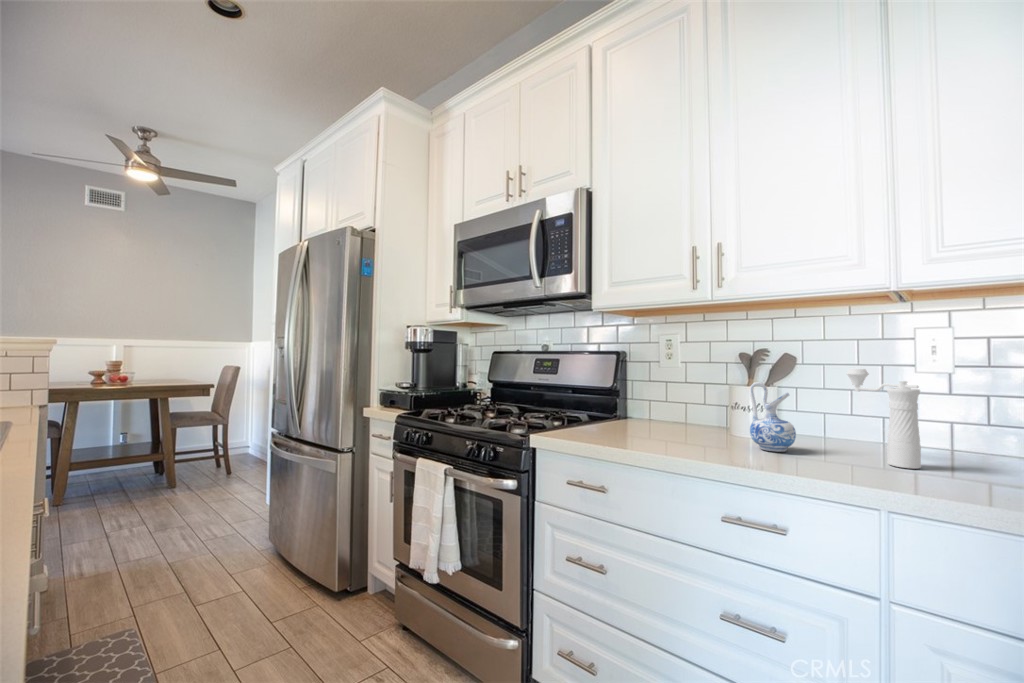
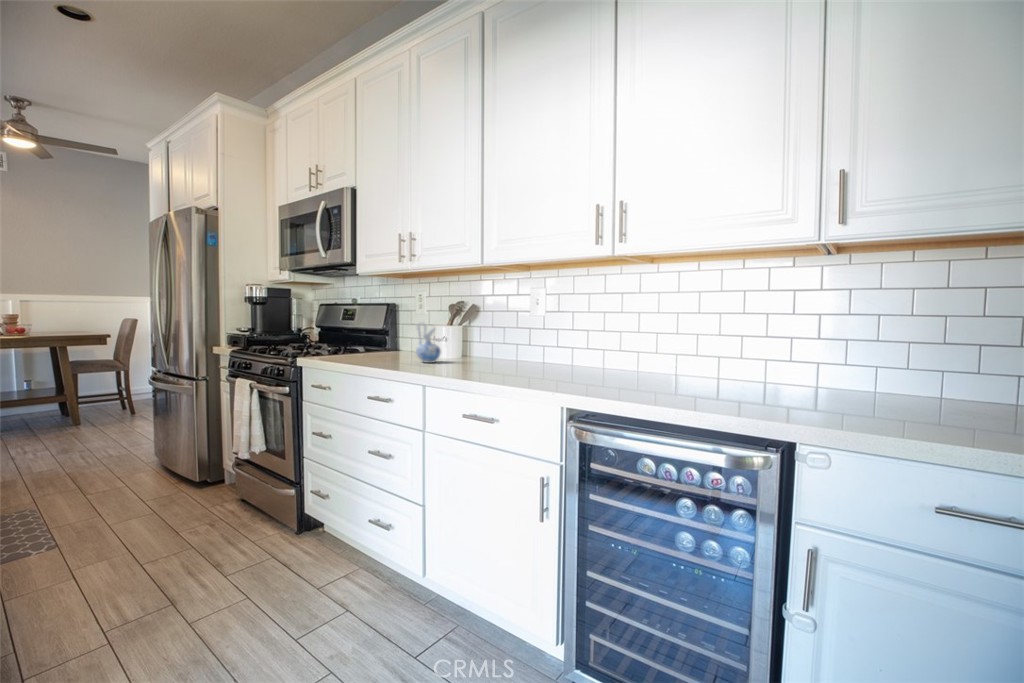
pepper mill: present [847,369,921,469] -> none [465,314,483,367]

